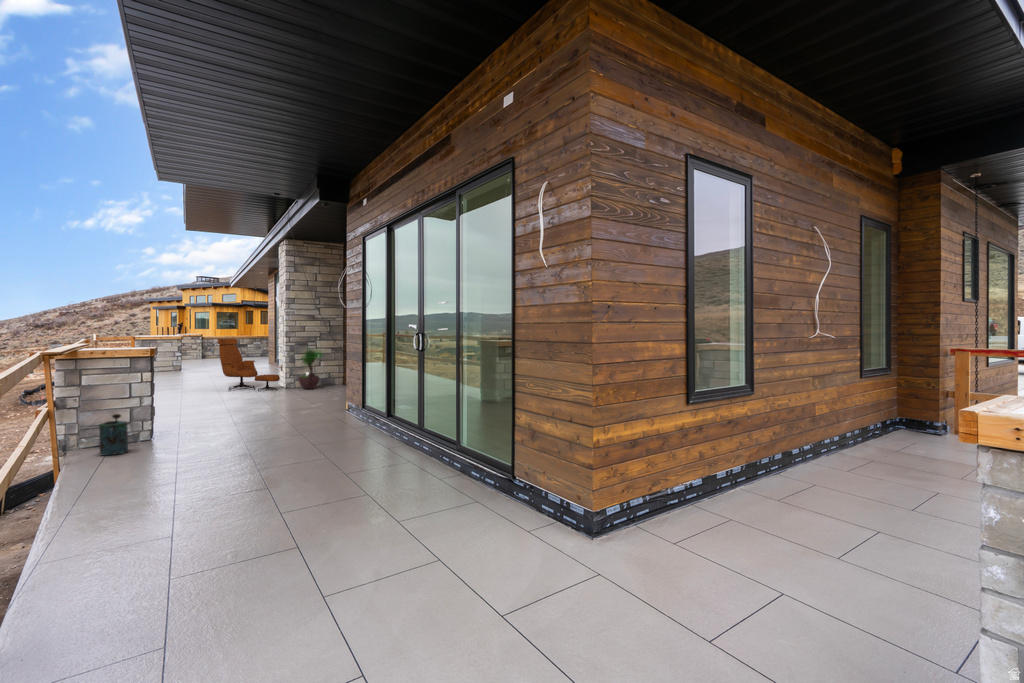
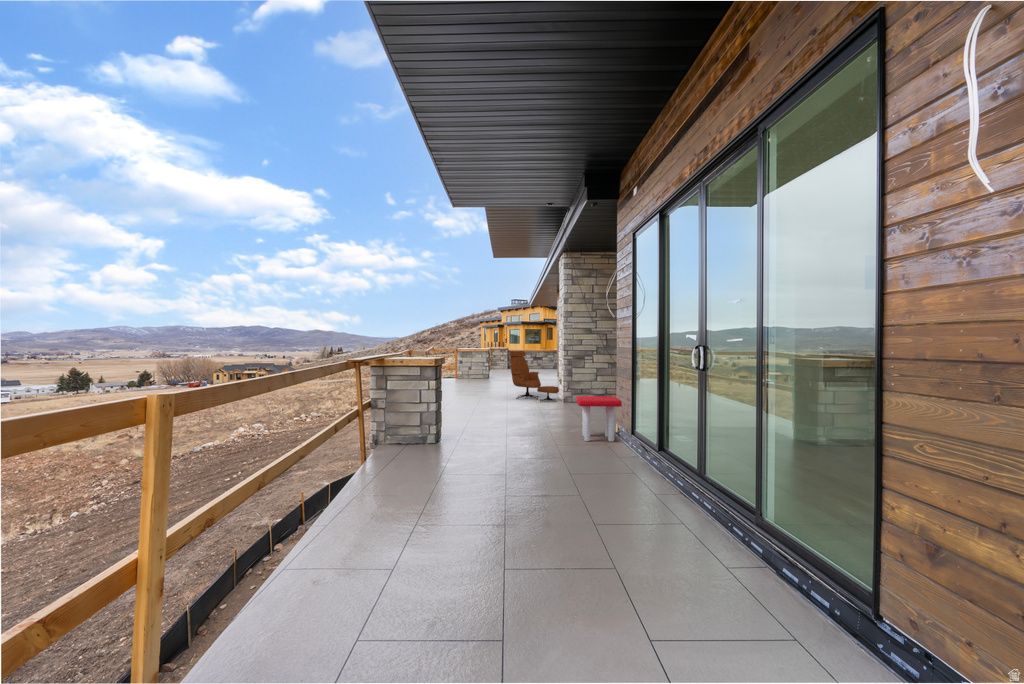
potted tree: present [299,349,321,389] -> none [573,358,599,403]
stool: none [309,379,354,420] -> present [576,396,622,442]
watering can: present [99,414,128,456] -> none [393,417,414,455]

